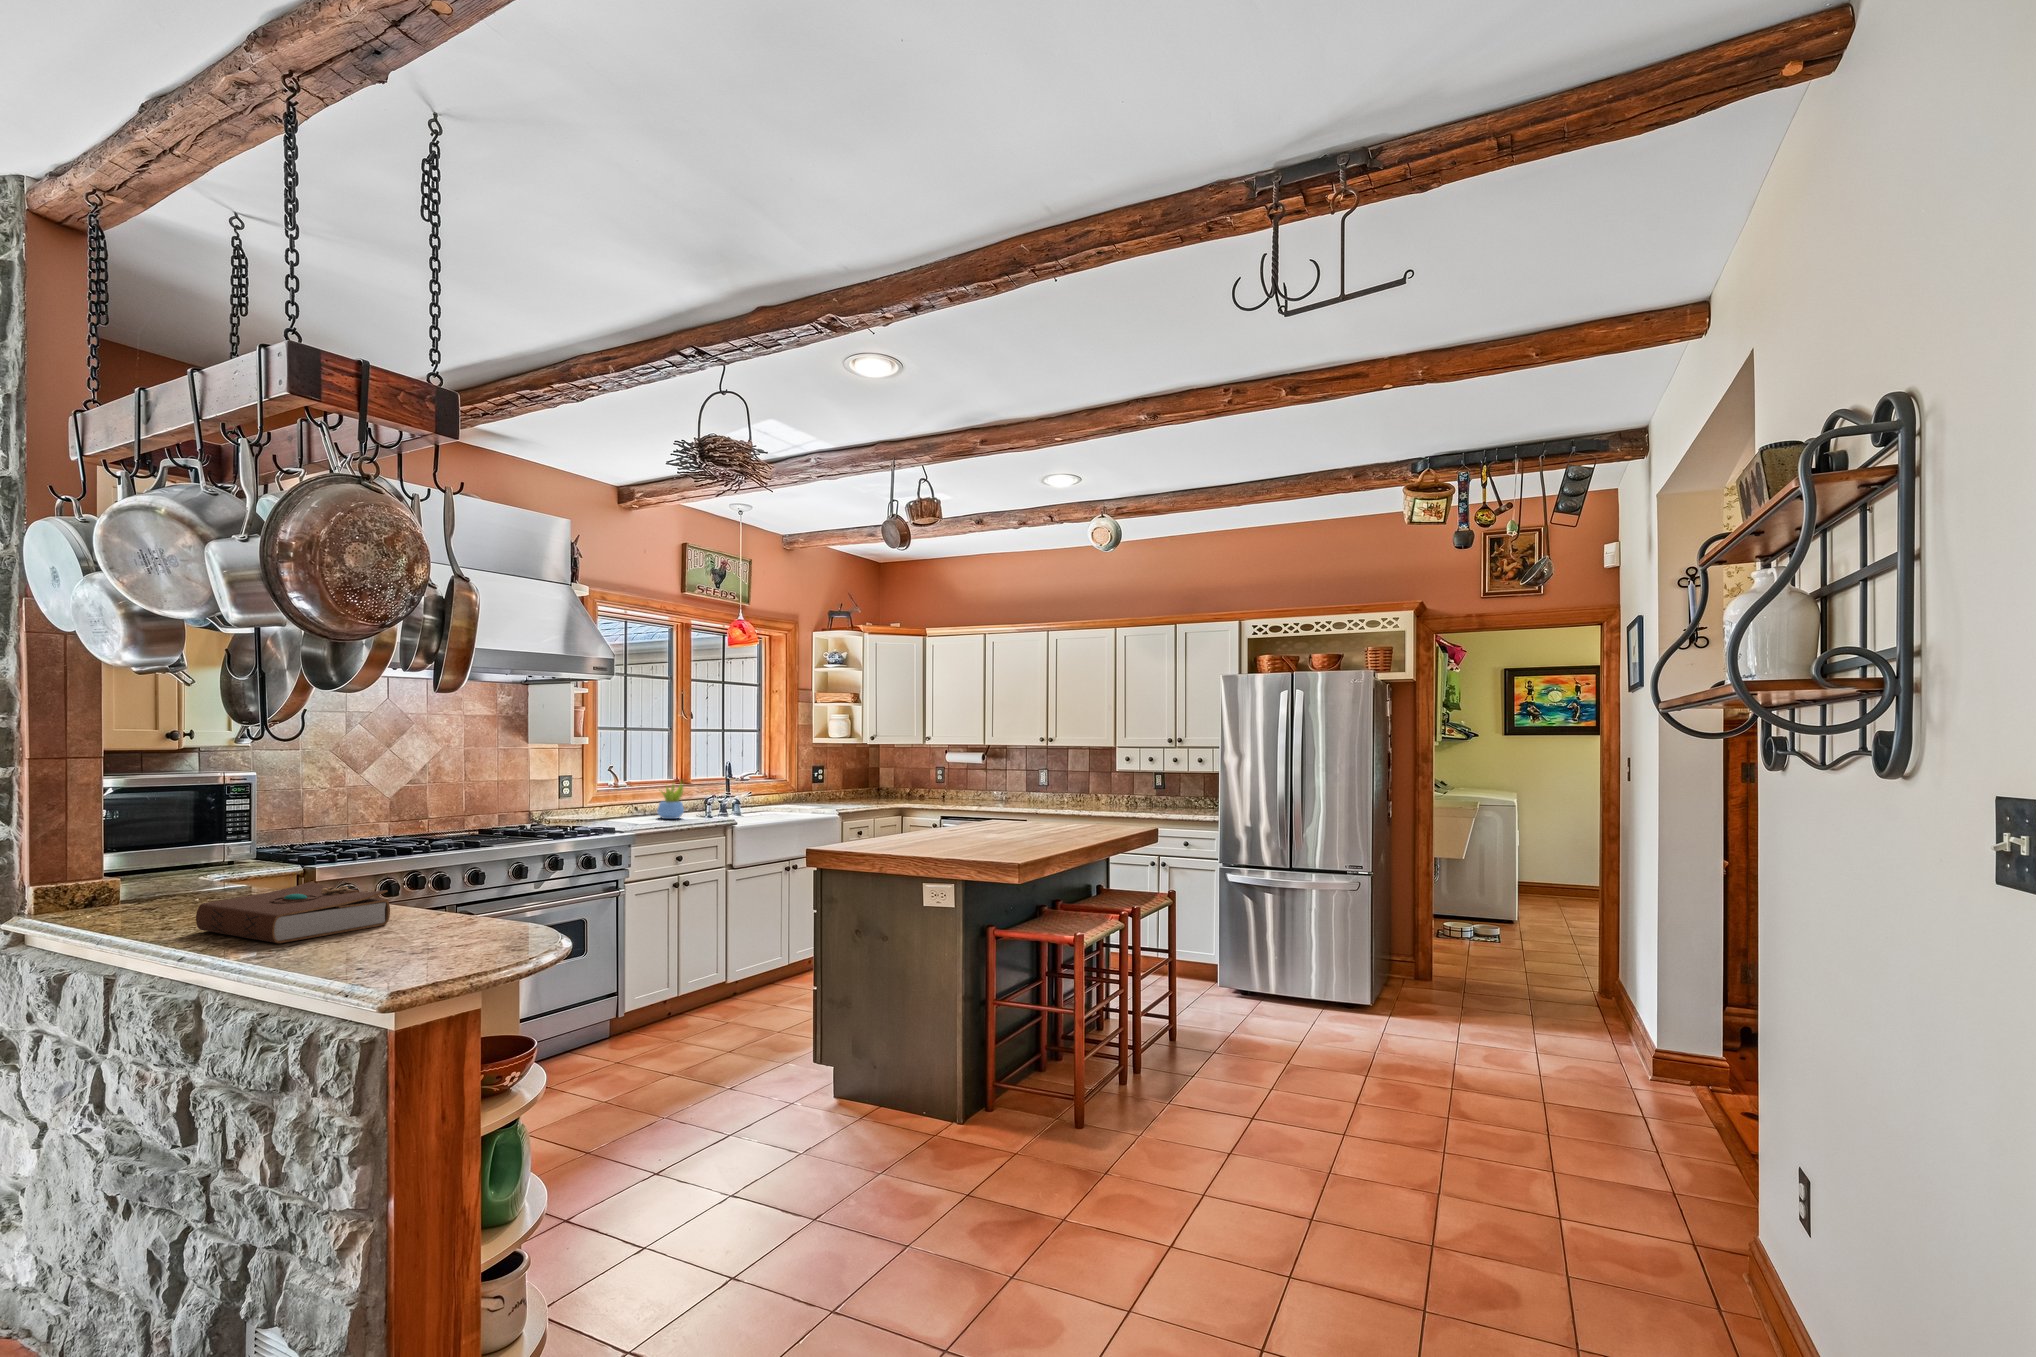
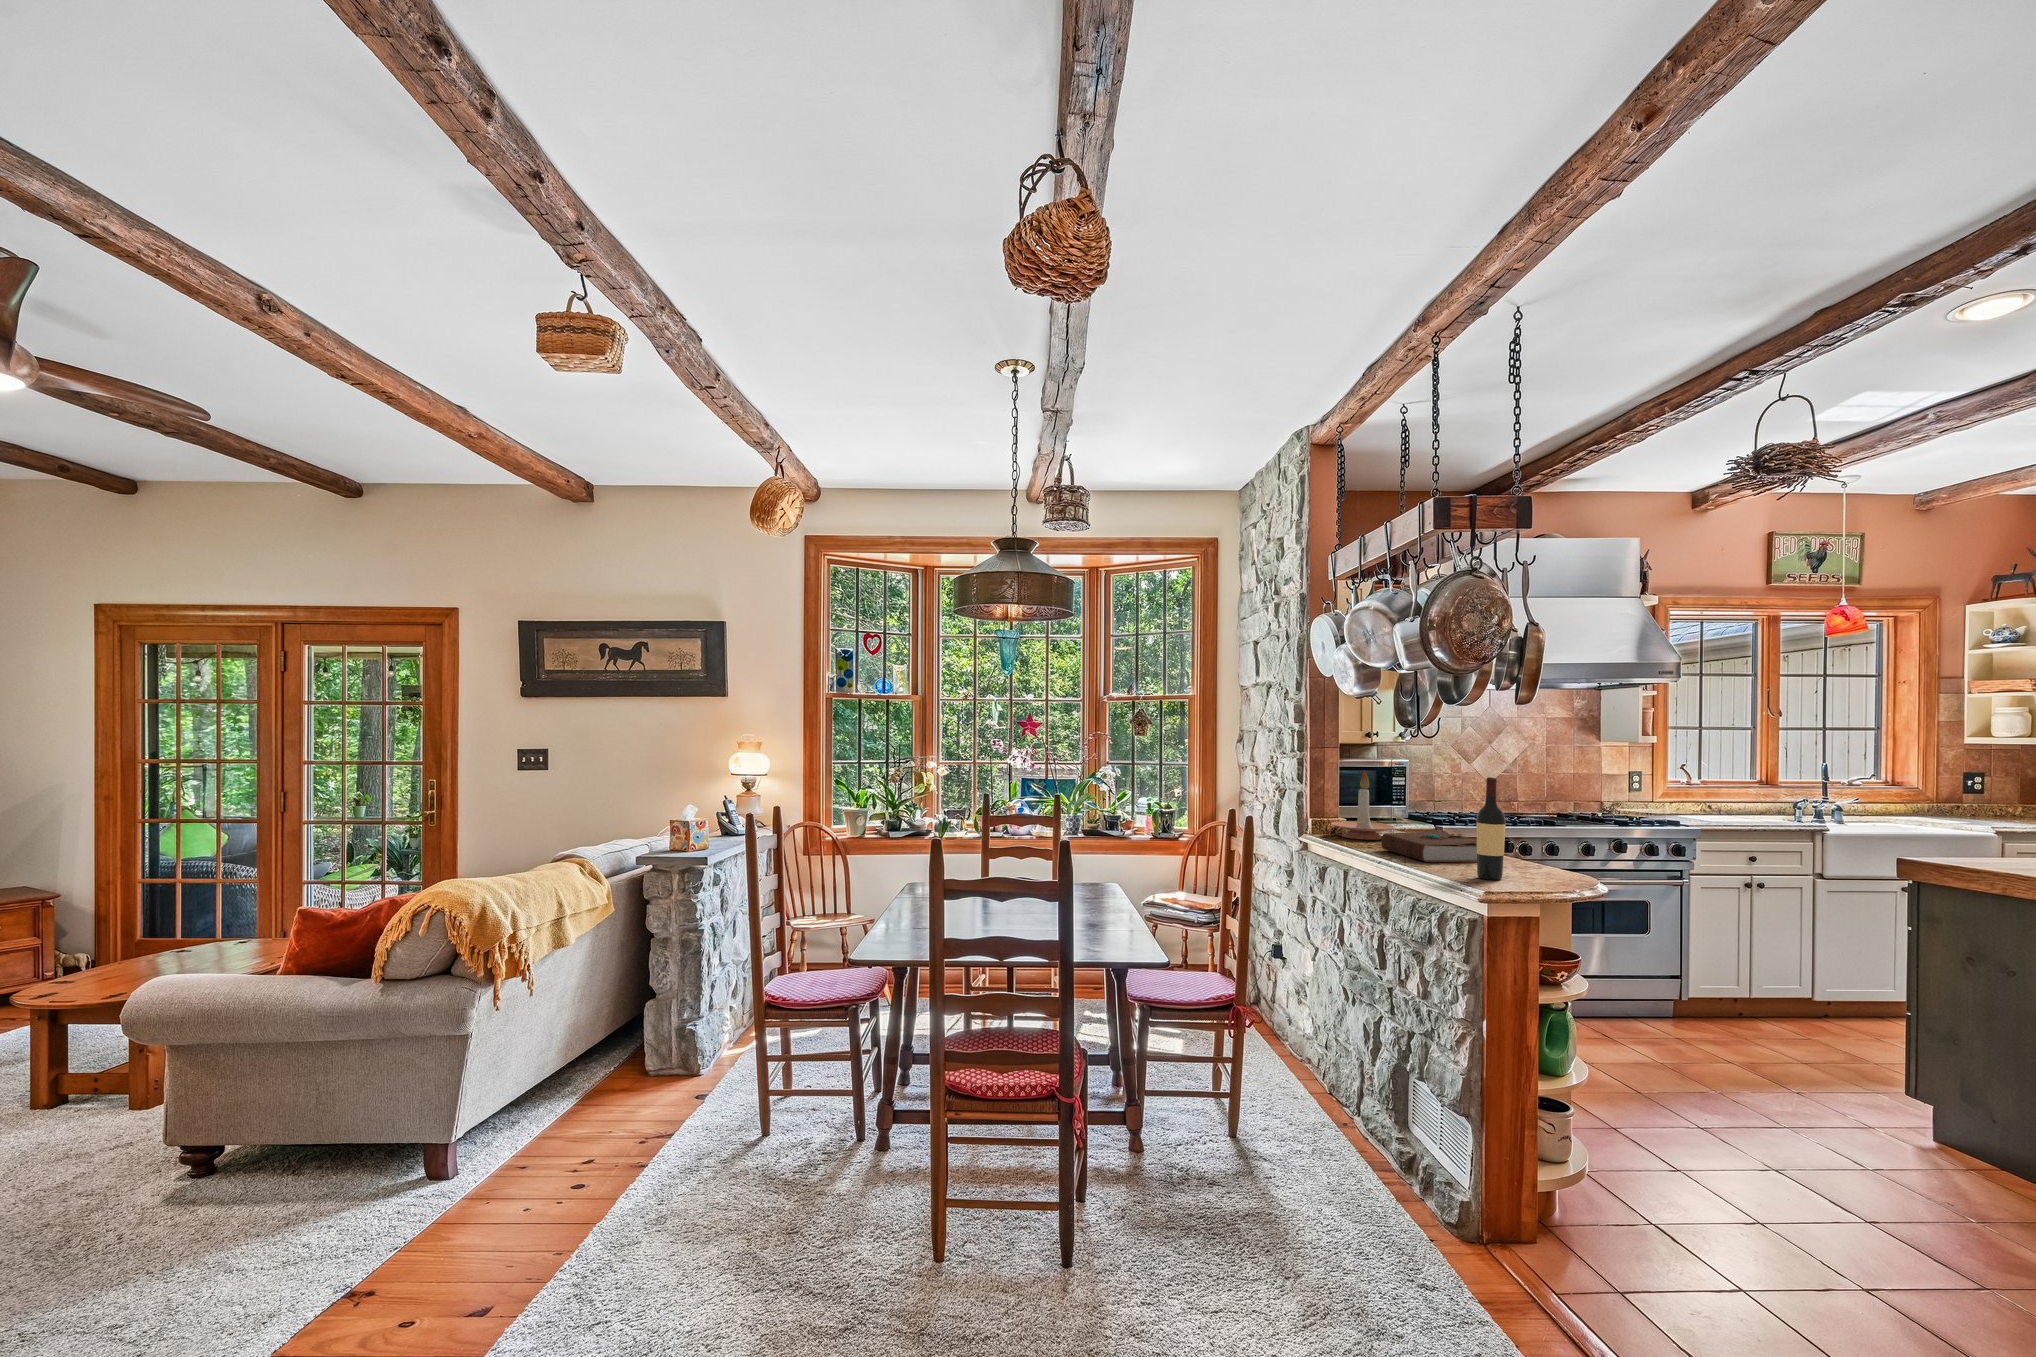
succulent plant: present [657,783,684,819] -> none [1734,780,1765,820]
wine bottle: none [372,794,423,961] -> present [1477,777,1505,880]
candle holder: none [101,801,231,916] -> present [1331,770,1395,840]

